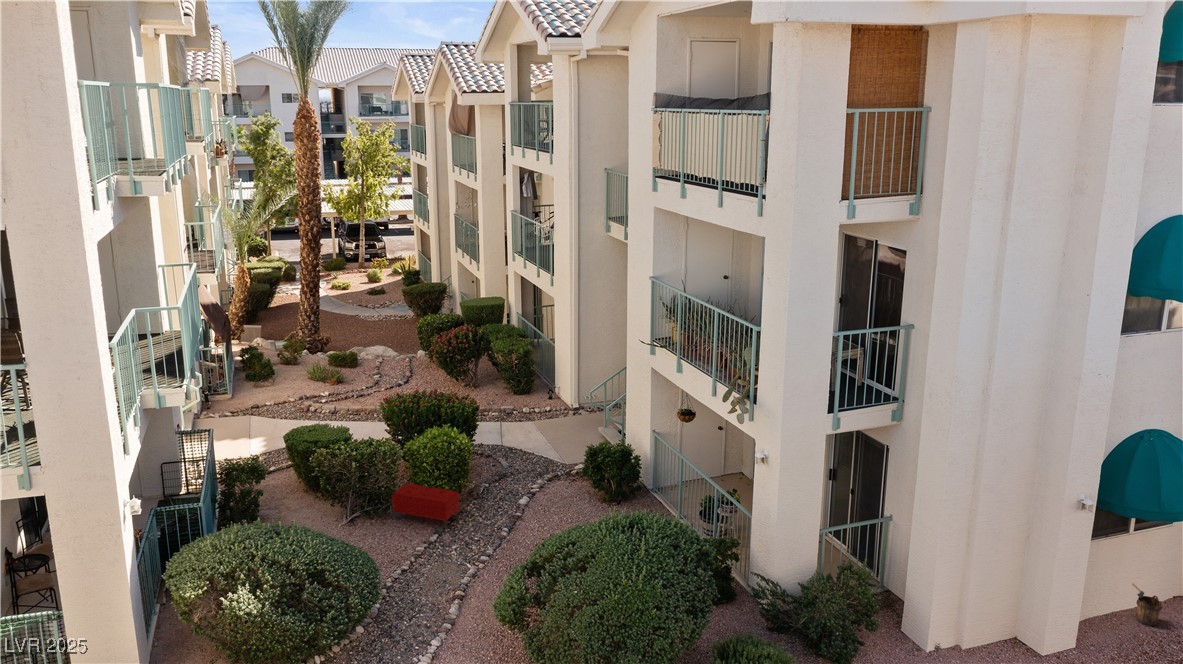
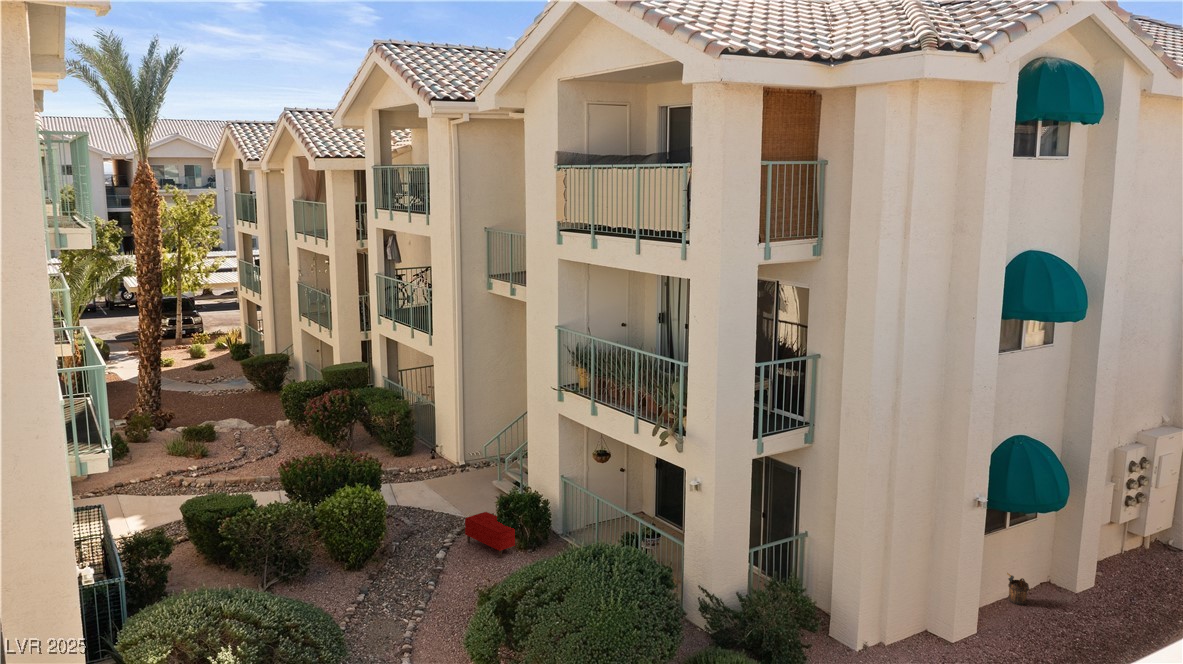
bench: present [392,483,459,528] -> present [465,512,518,558]

